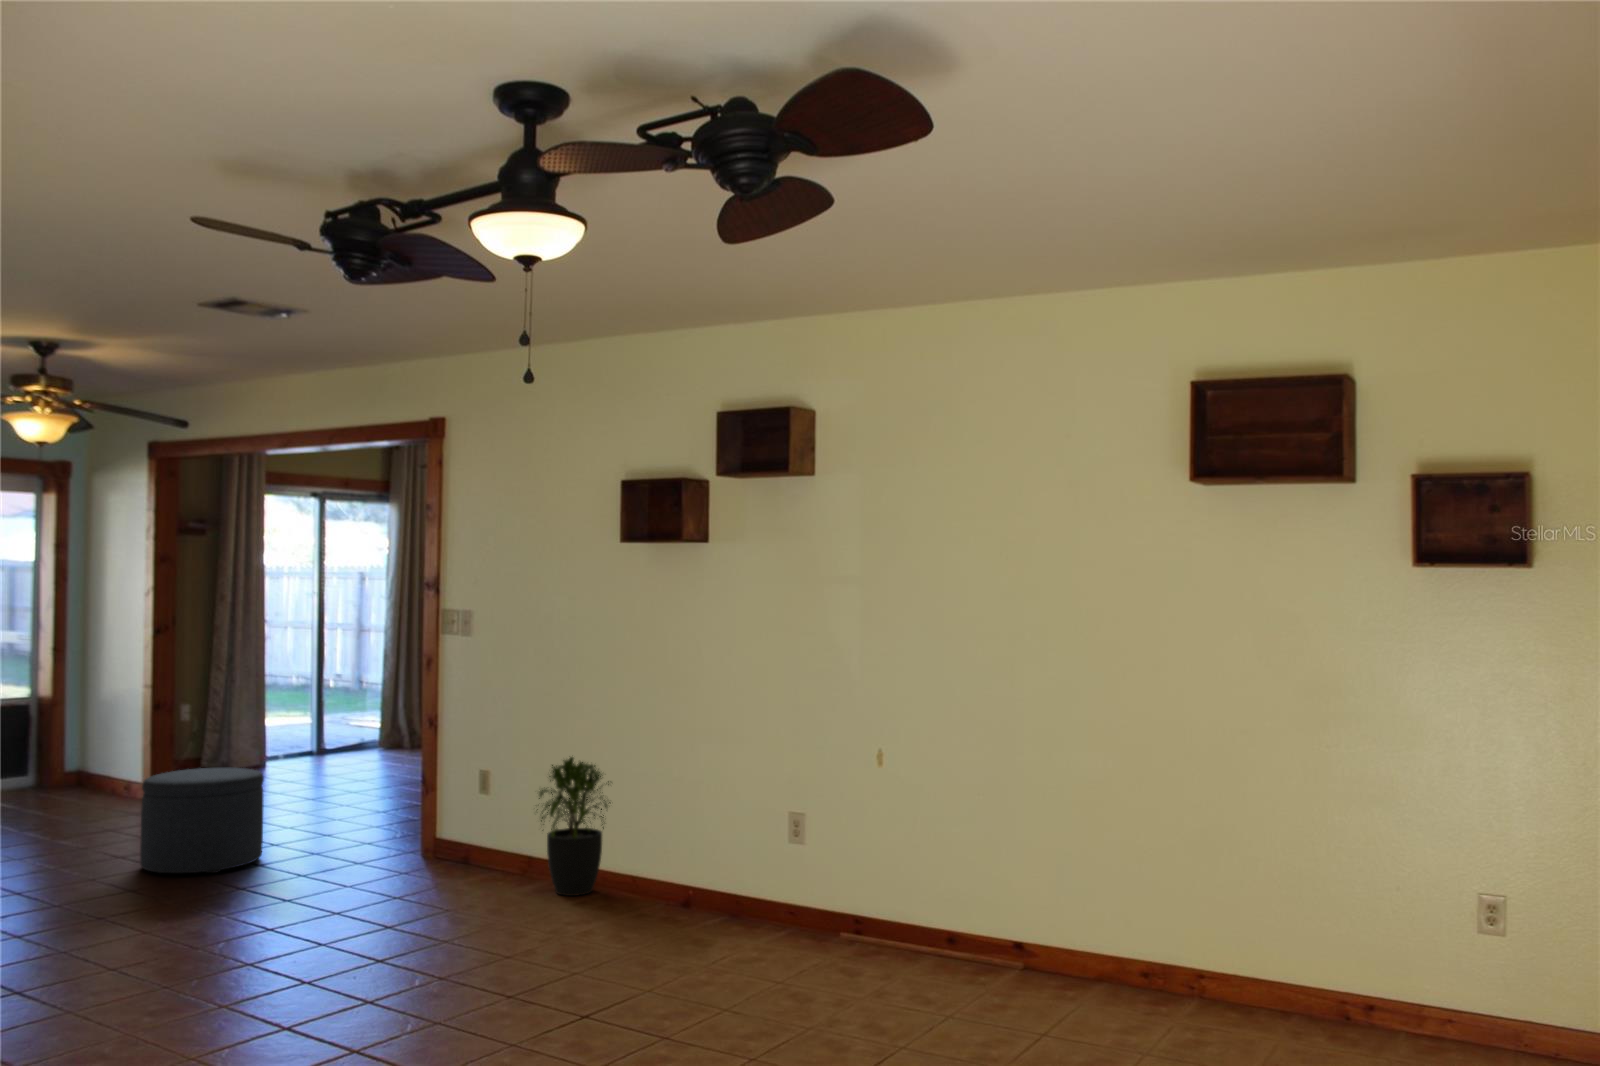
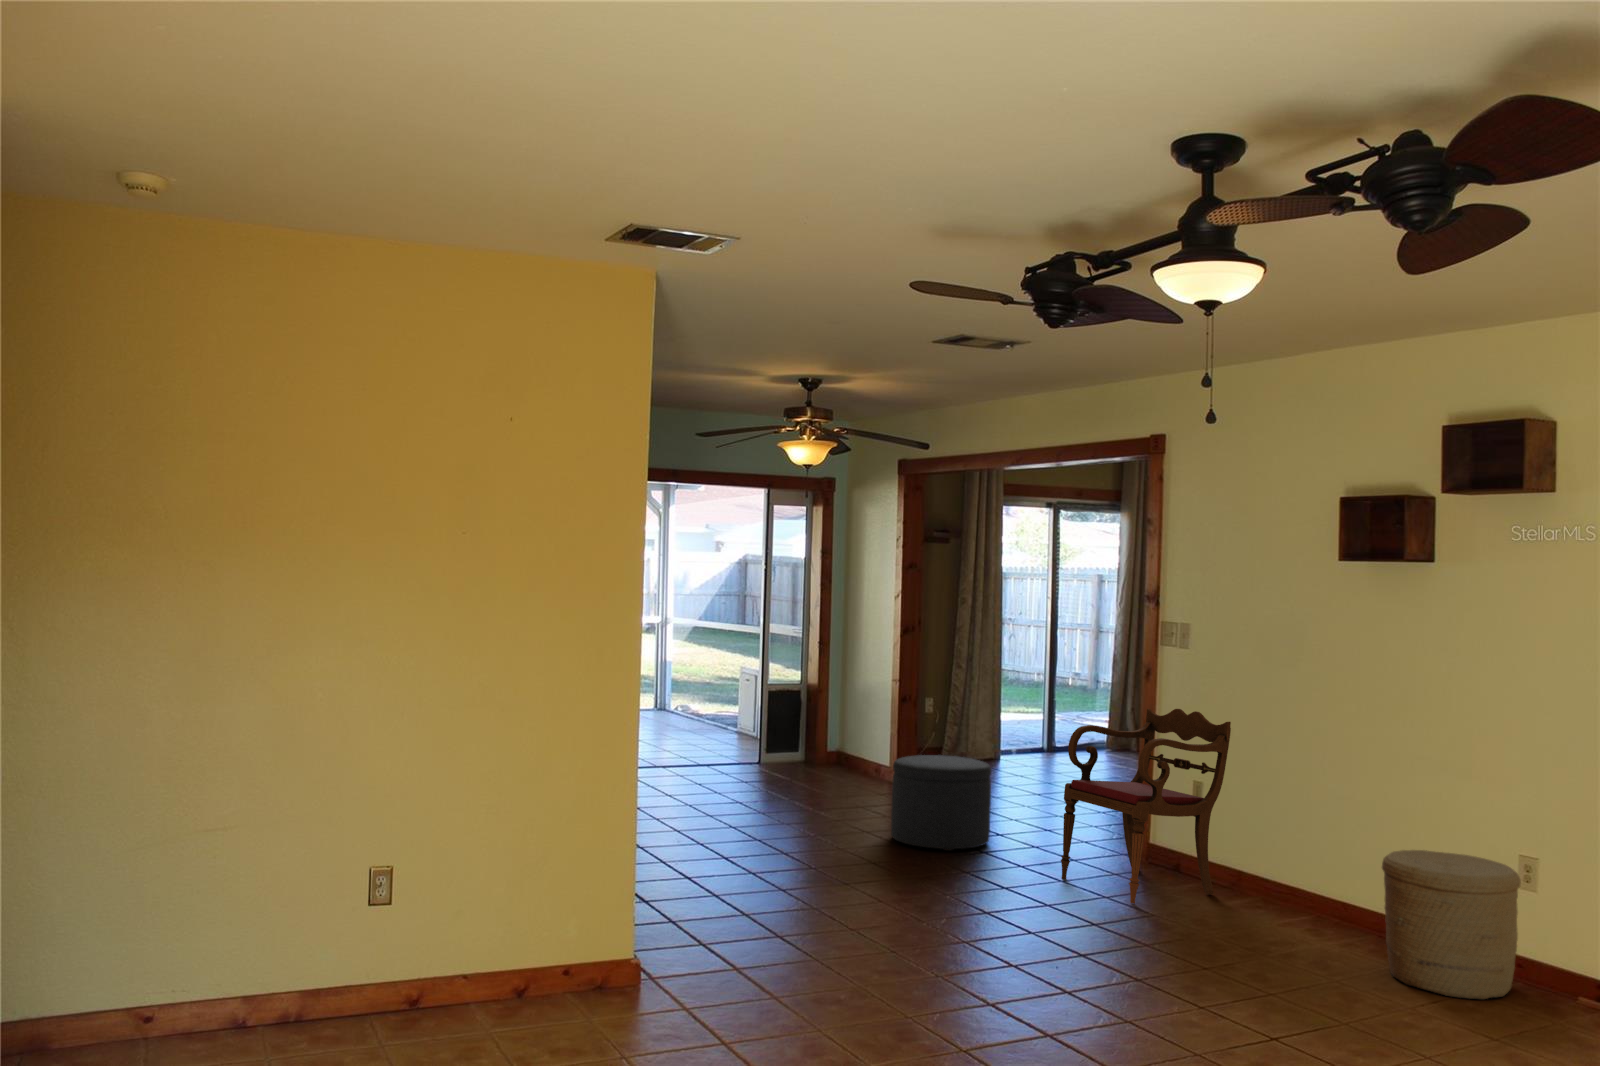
armchair: none [347,694,520,896] -> present [1061,709,1231,903]
potted plant: present [537,757,611,896] -> none [1236,782,1336,930]
woven basket: none [665,801,777,930] -> present [1382,850,1521,999]

